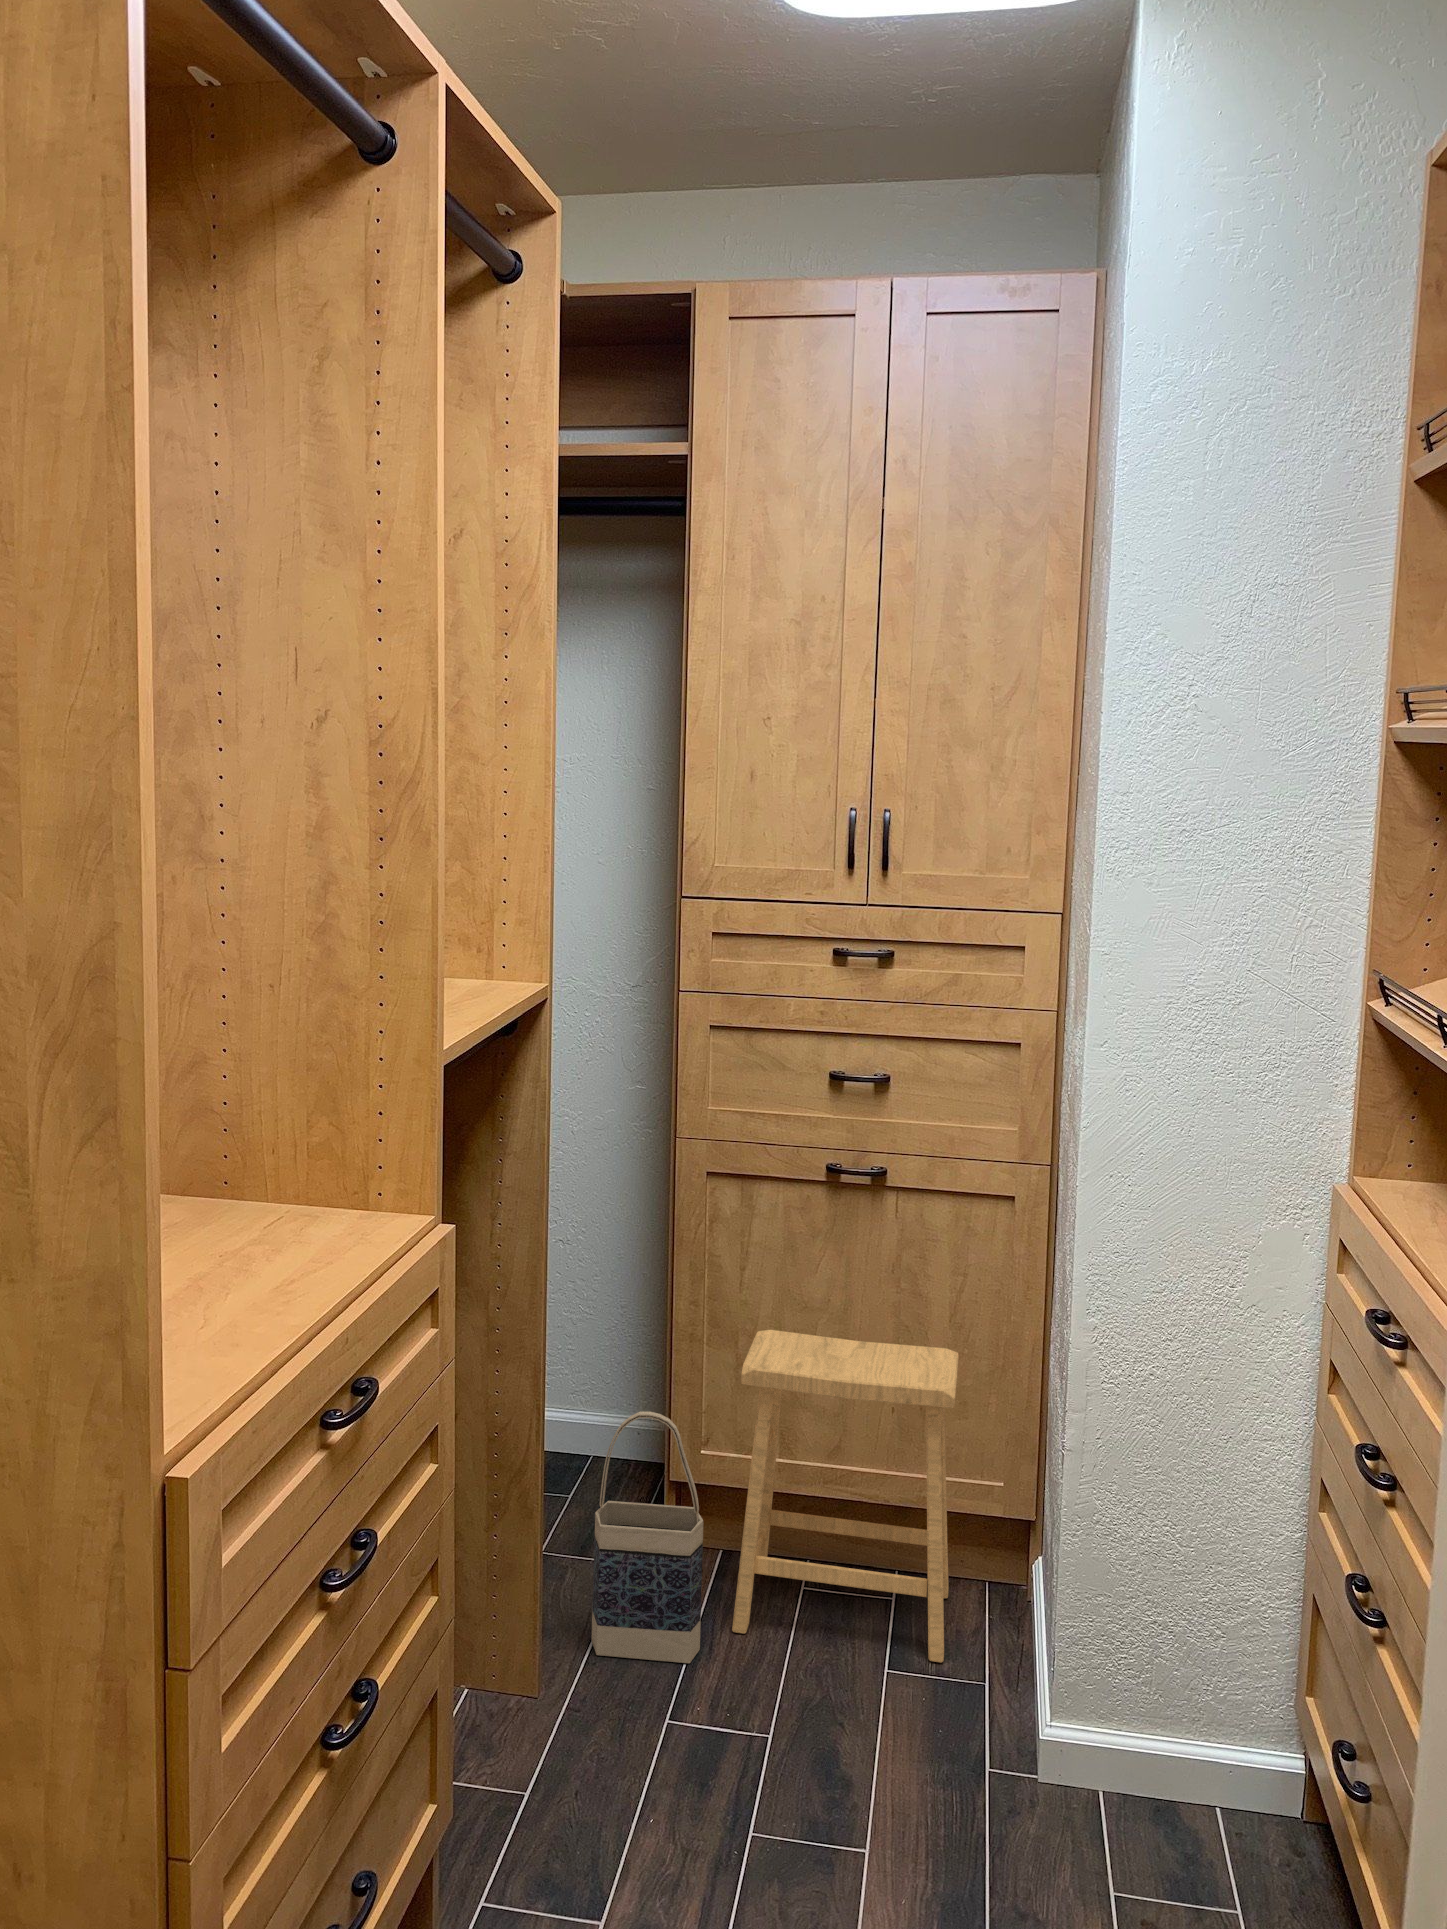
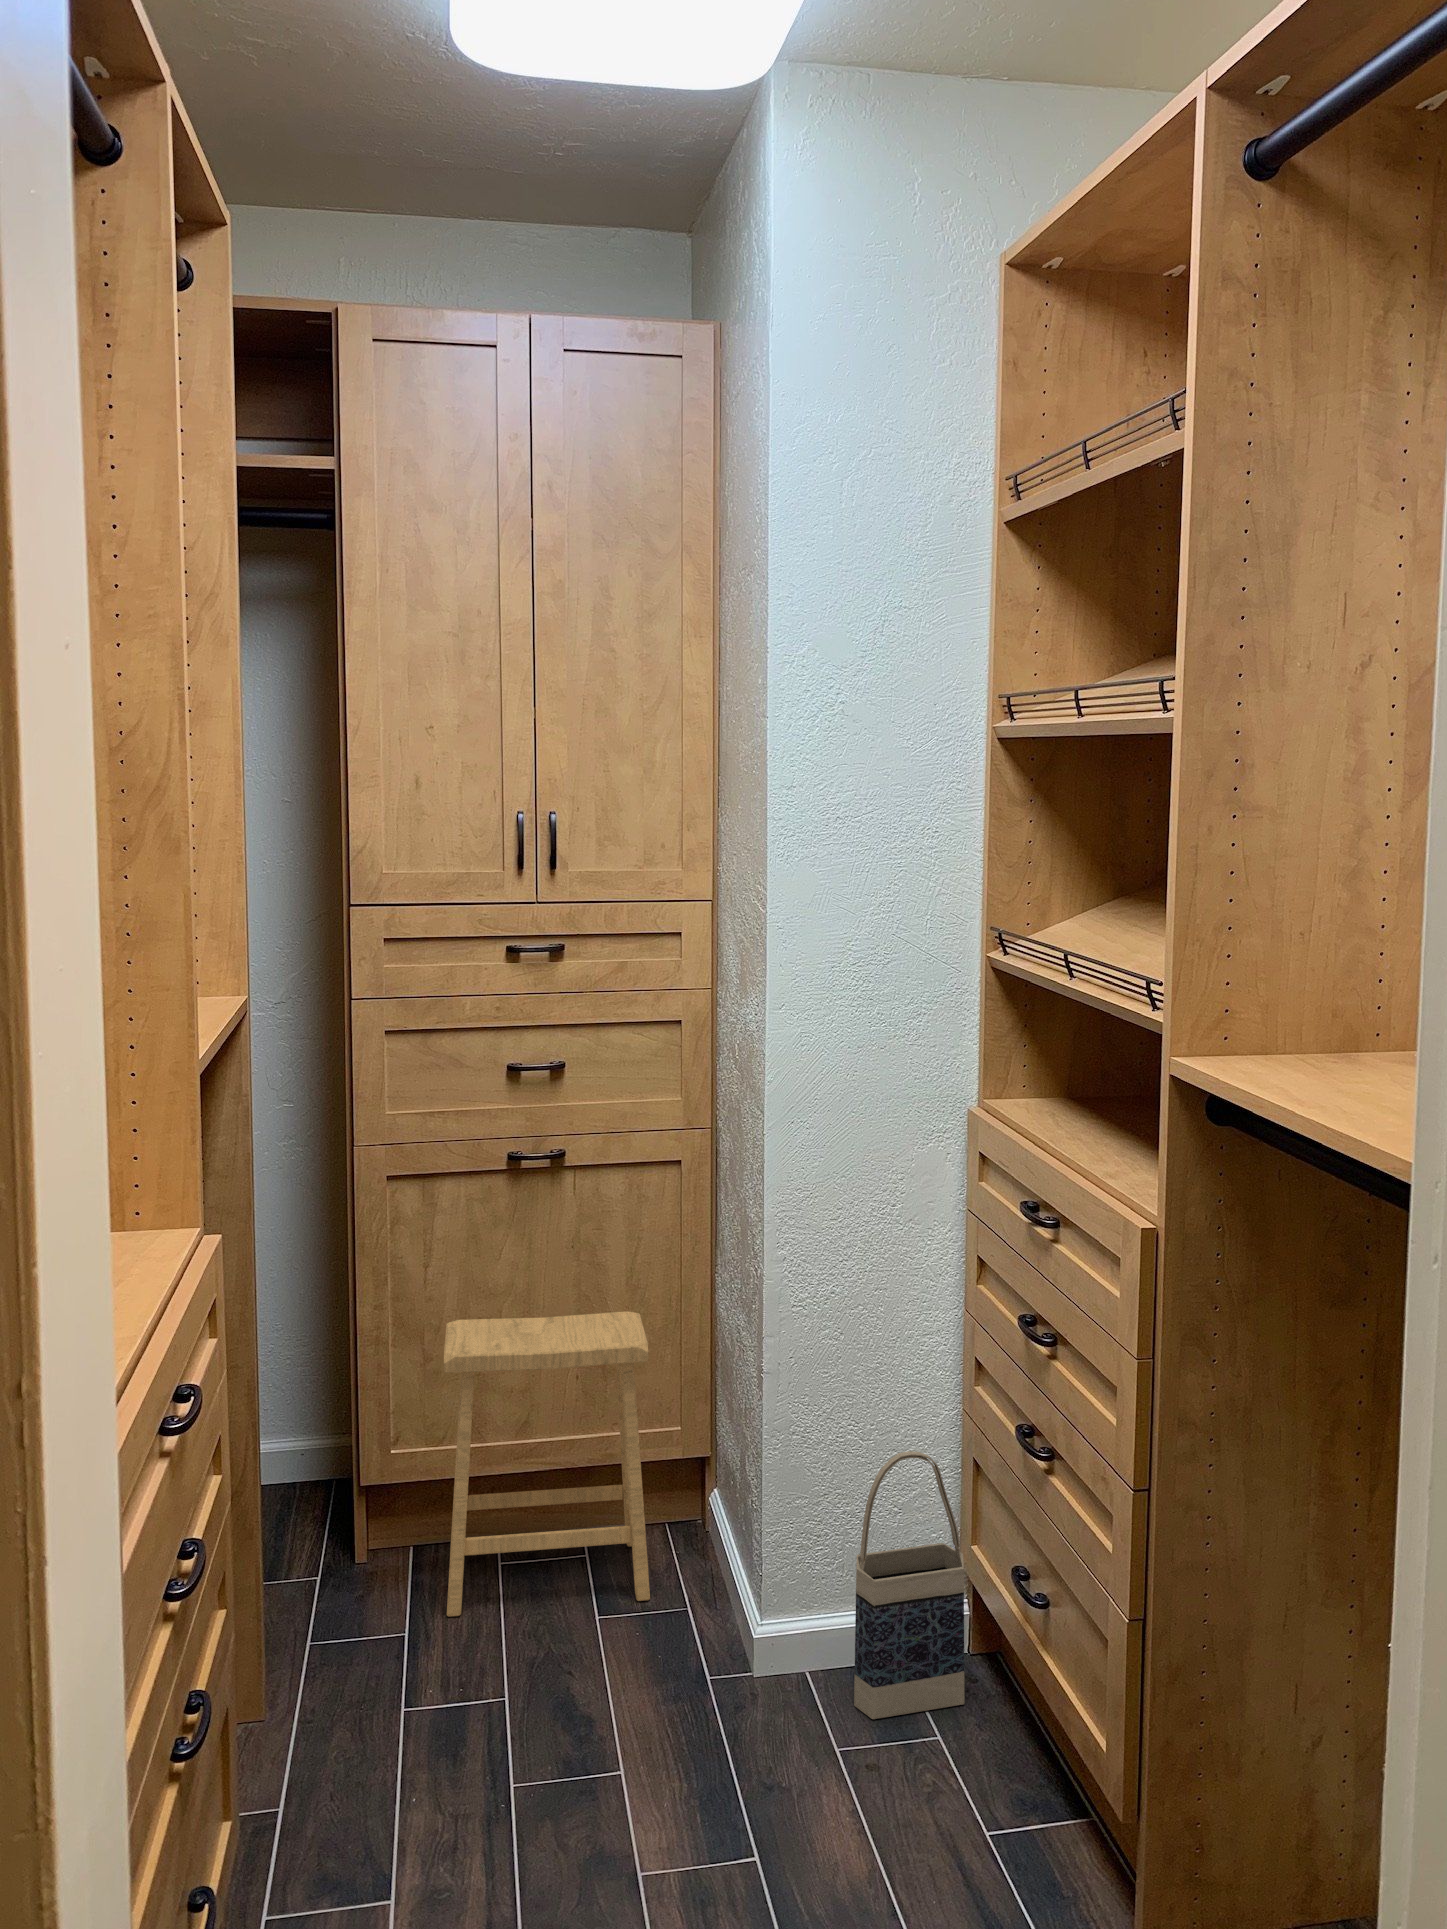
bag: present [591,1412,703,1663] -> present [854,1451,965,1719]

